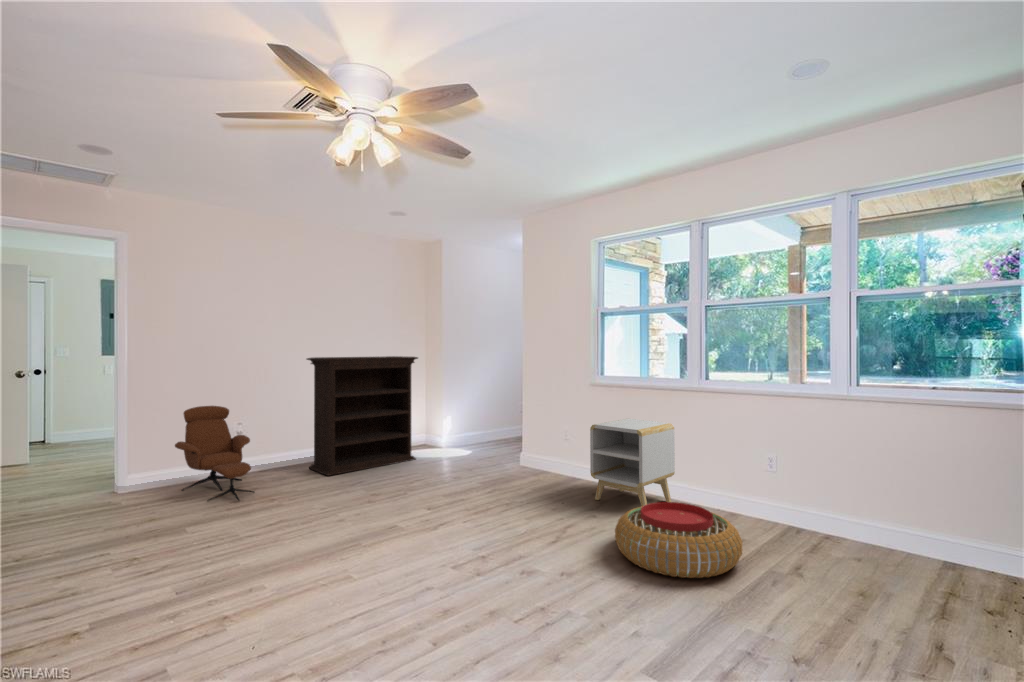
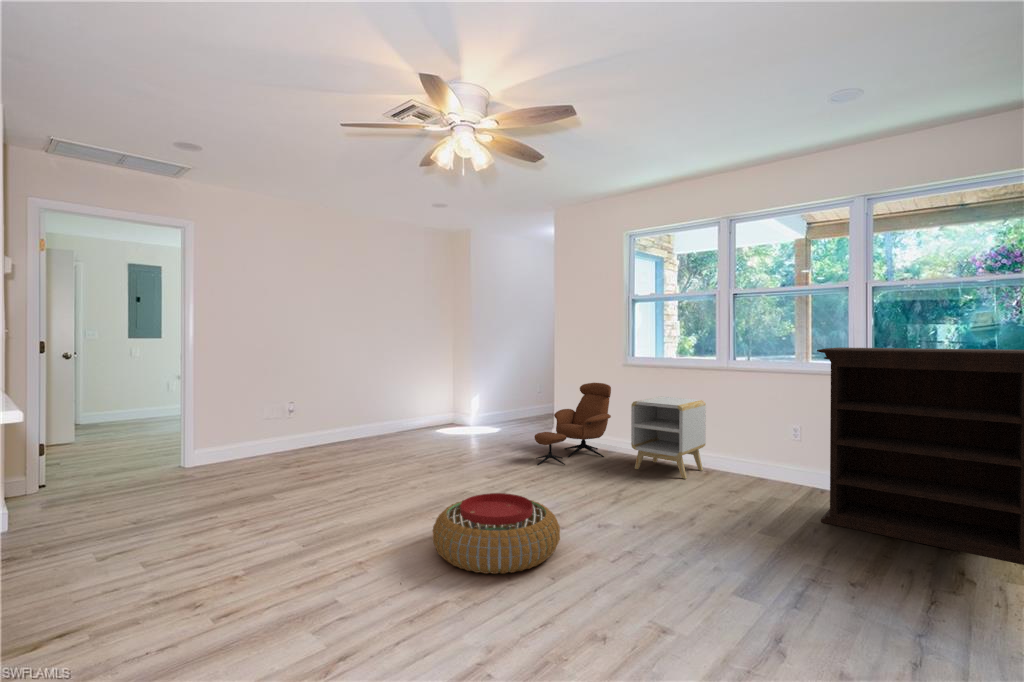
bookshelf: present [307,356,418,476] -> present [817,347,1024,565]
lounge chair: present [175,406,254,501] -> present [534,383,611,465]
pouf: present [615,502,743,578] -> present [433,493,560,574]

